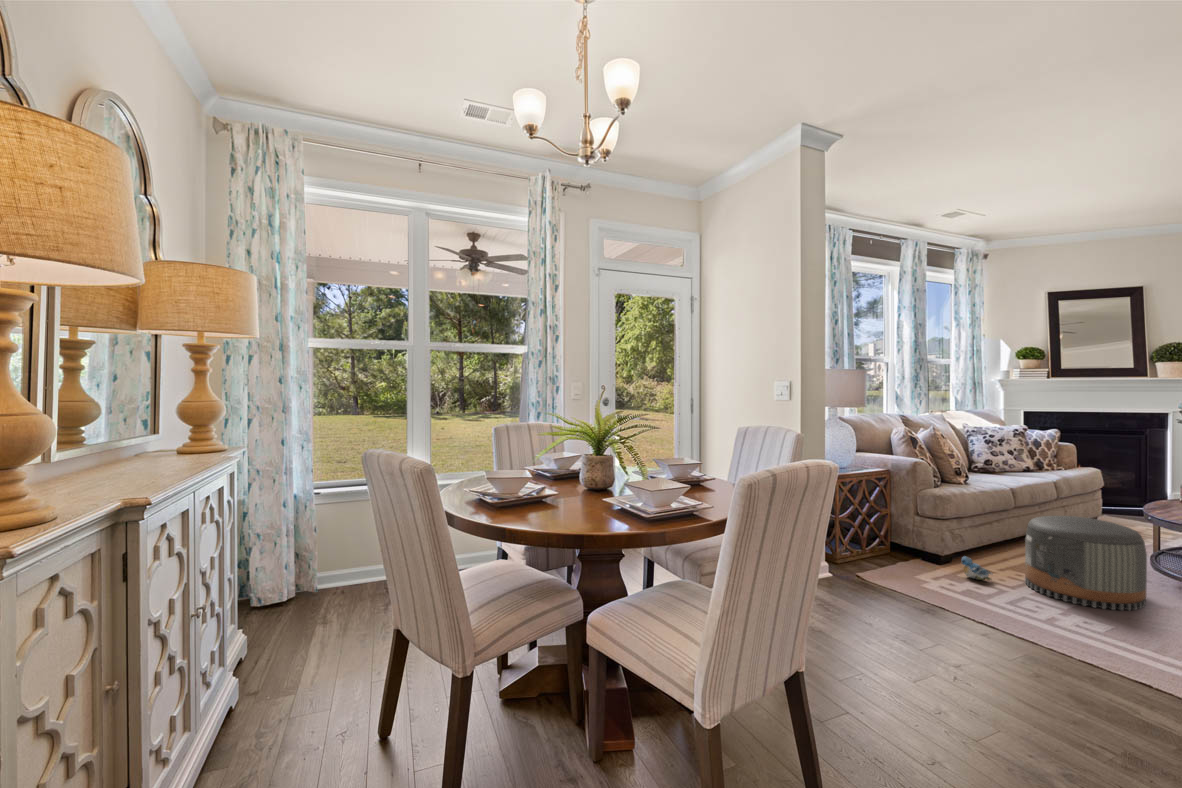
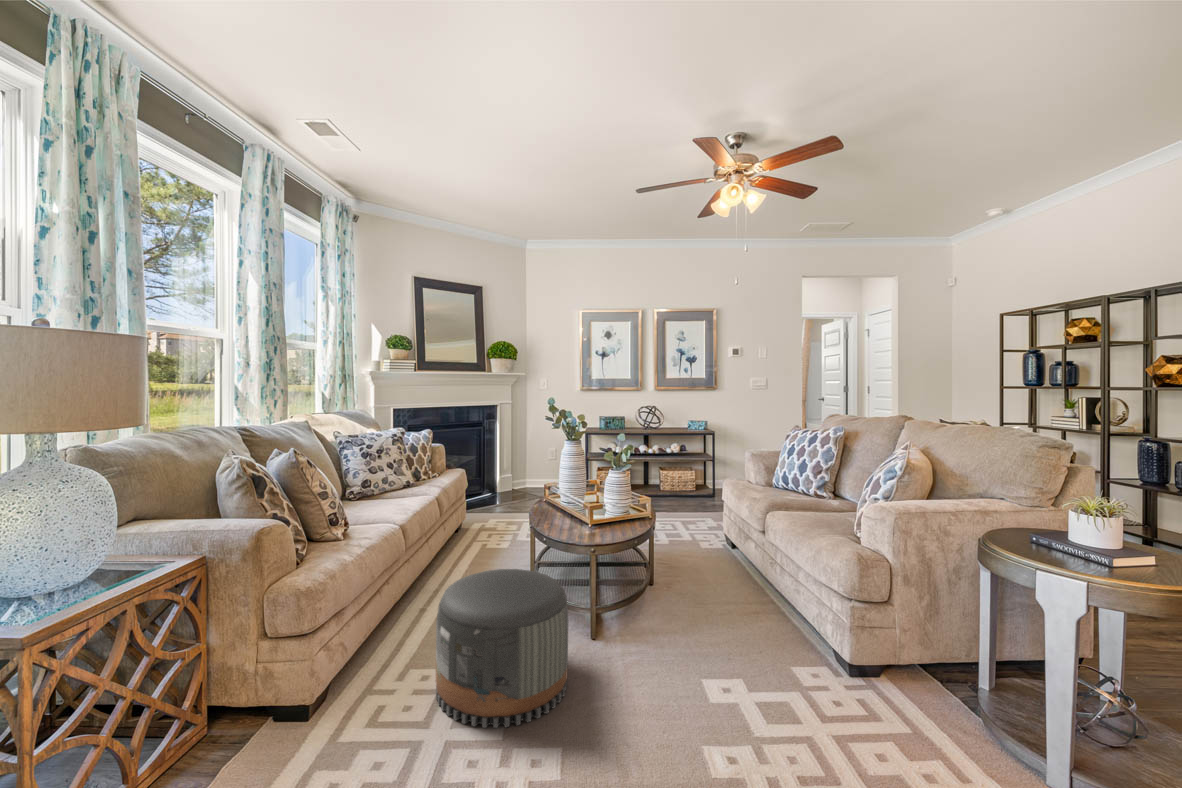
plush toy: present [961,557,993,580] -> none [343,699,395,738]

